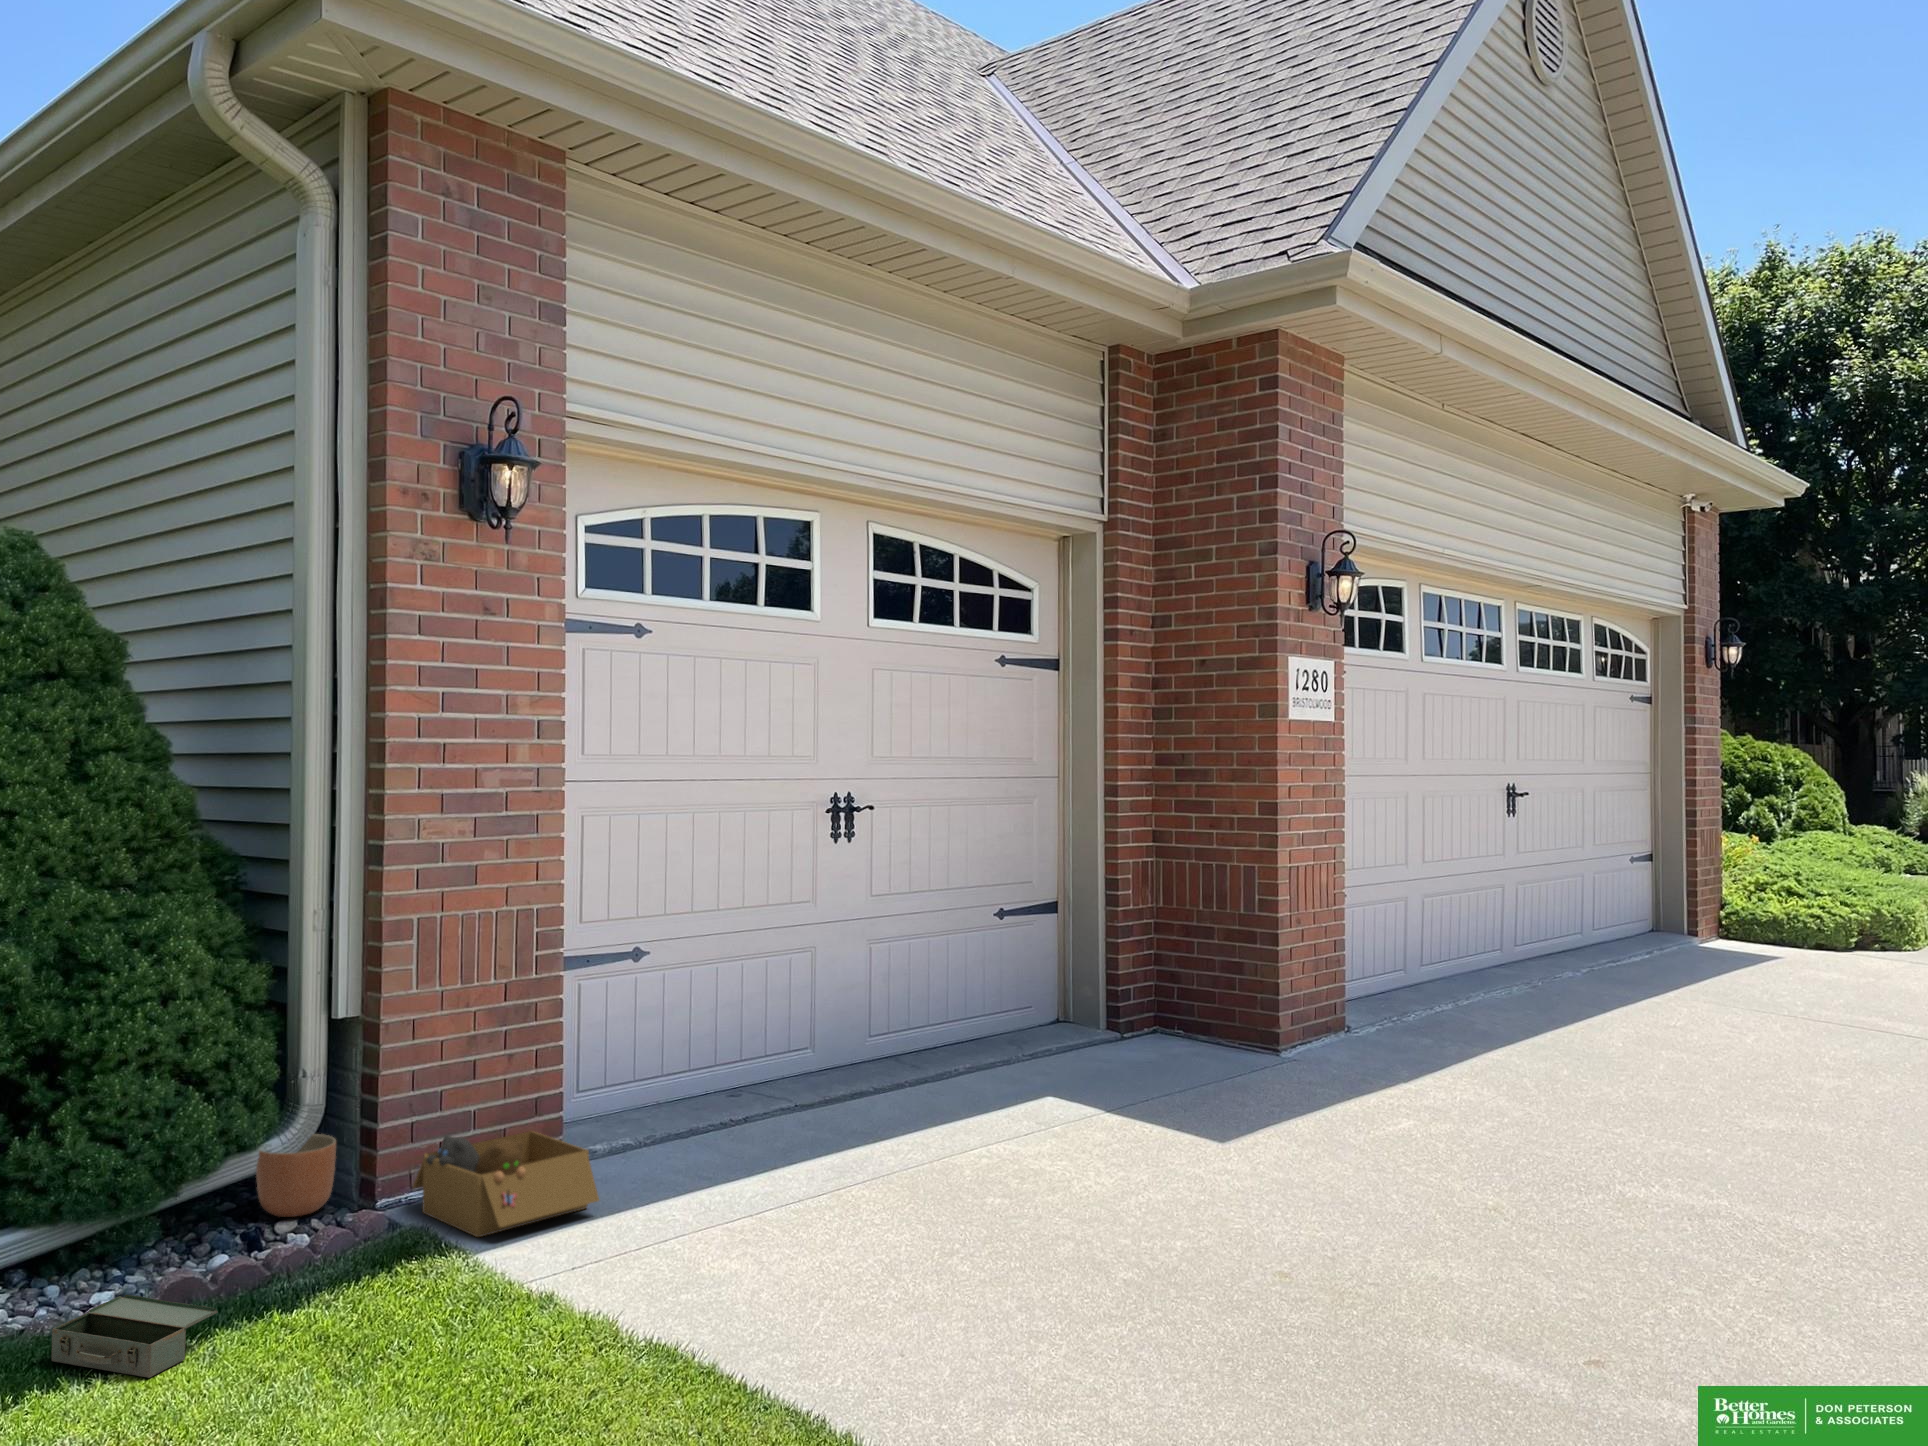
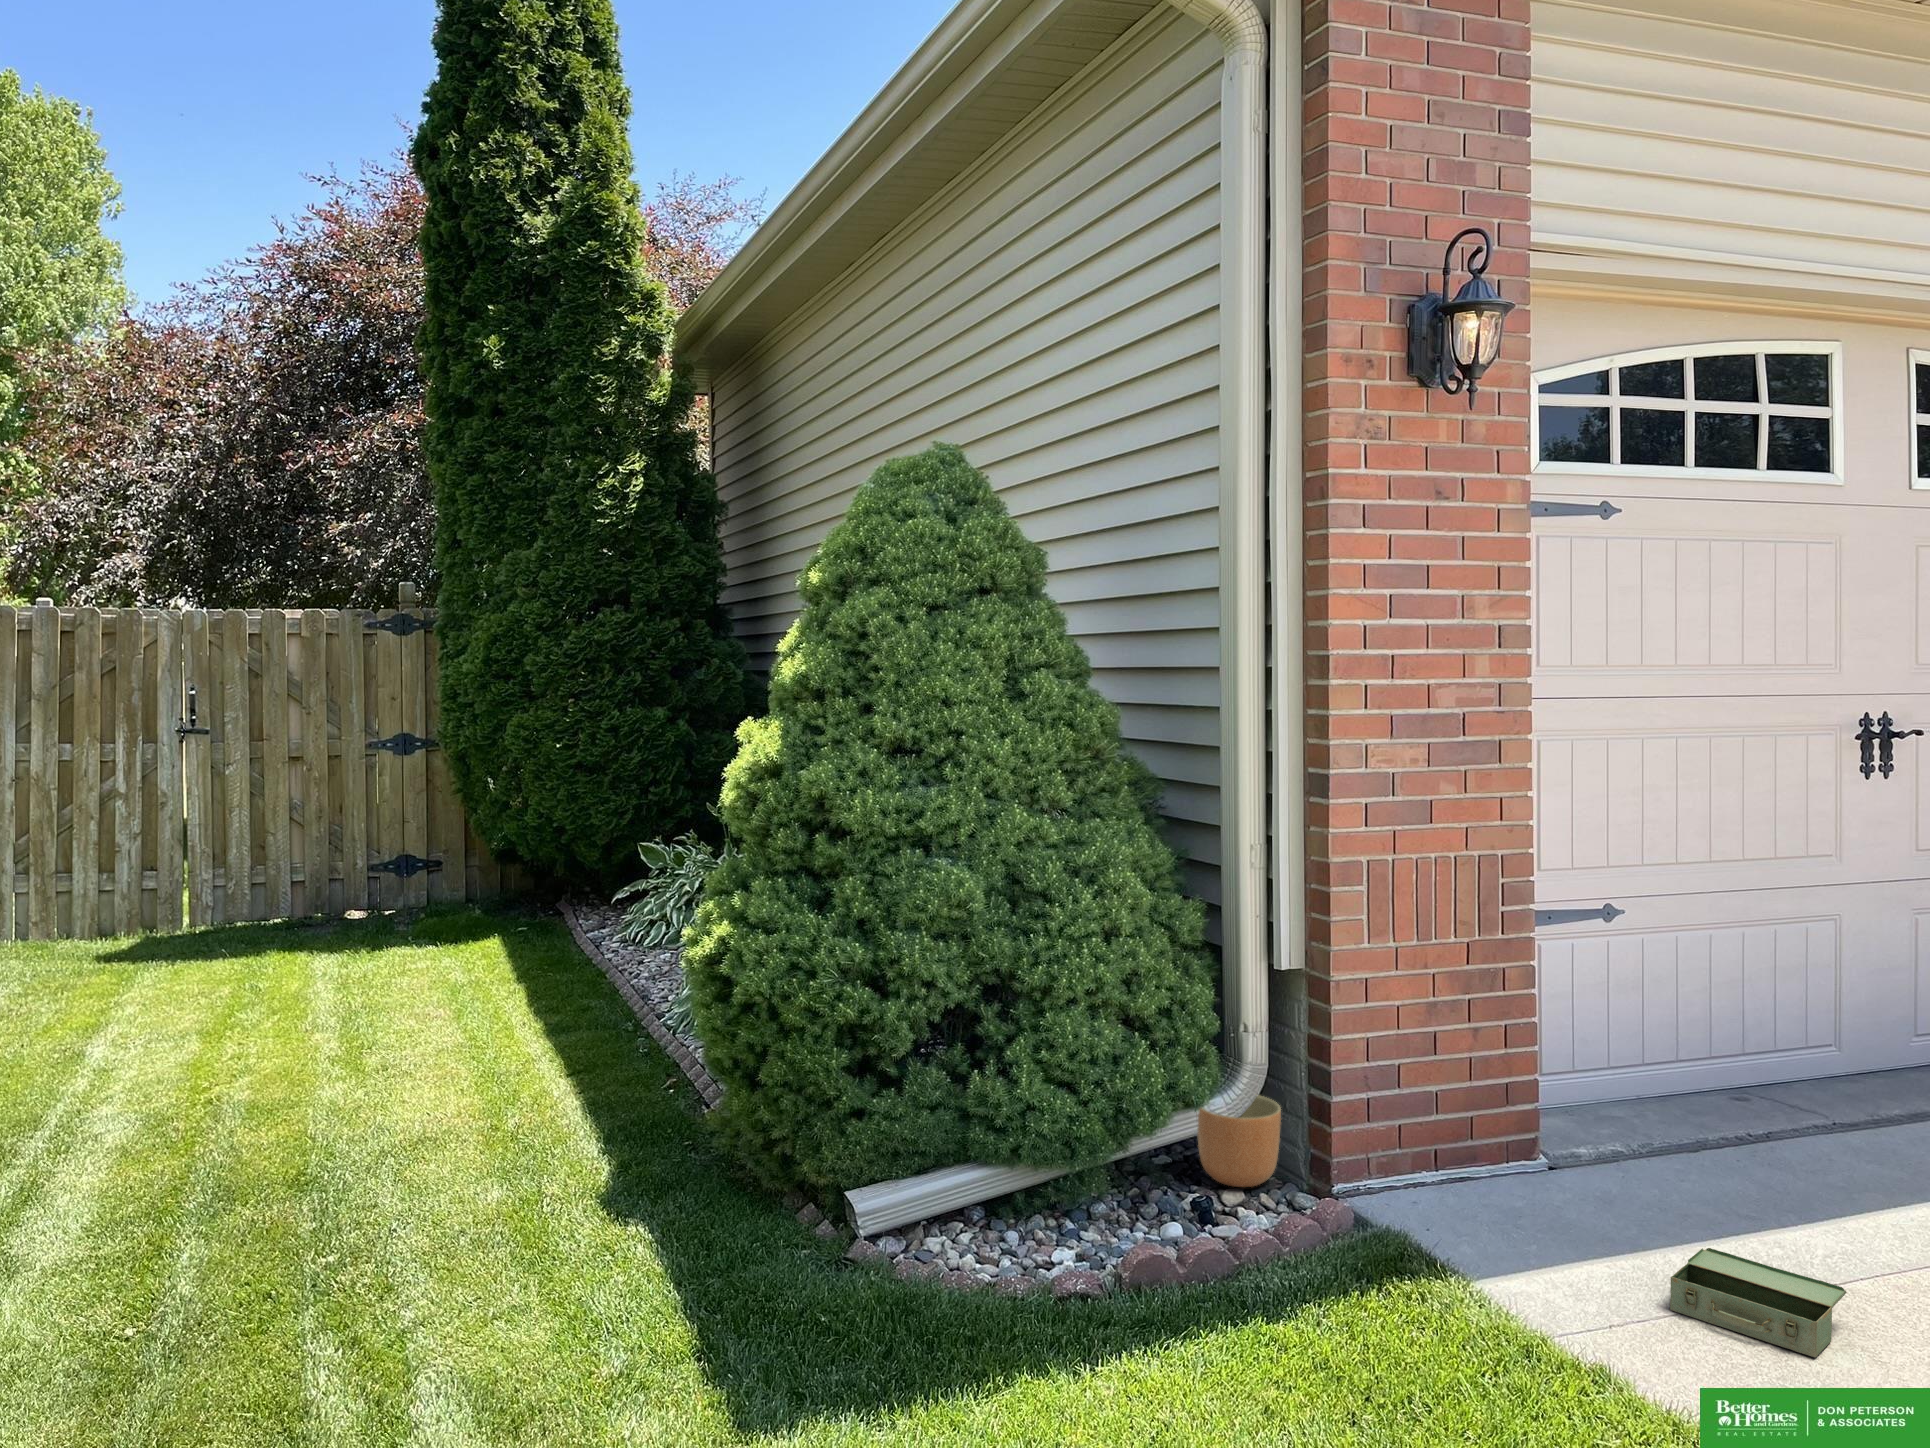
cardboard box: present [413,1131,599,1237] -> none [1367,1122,1615,1259]
toolbox: present [52,1295,217,1378] -> present [1670,1248,1847,1357]

